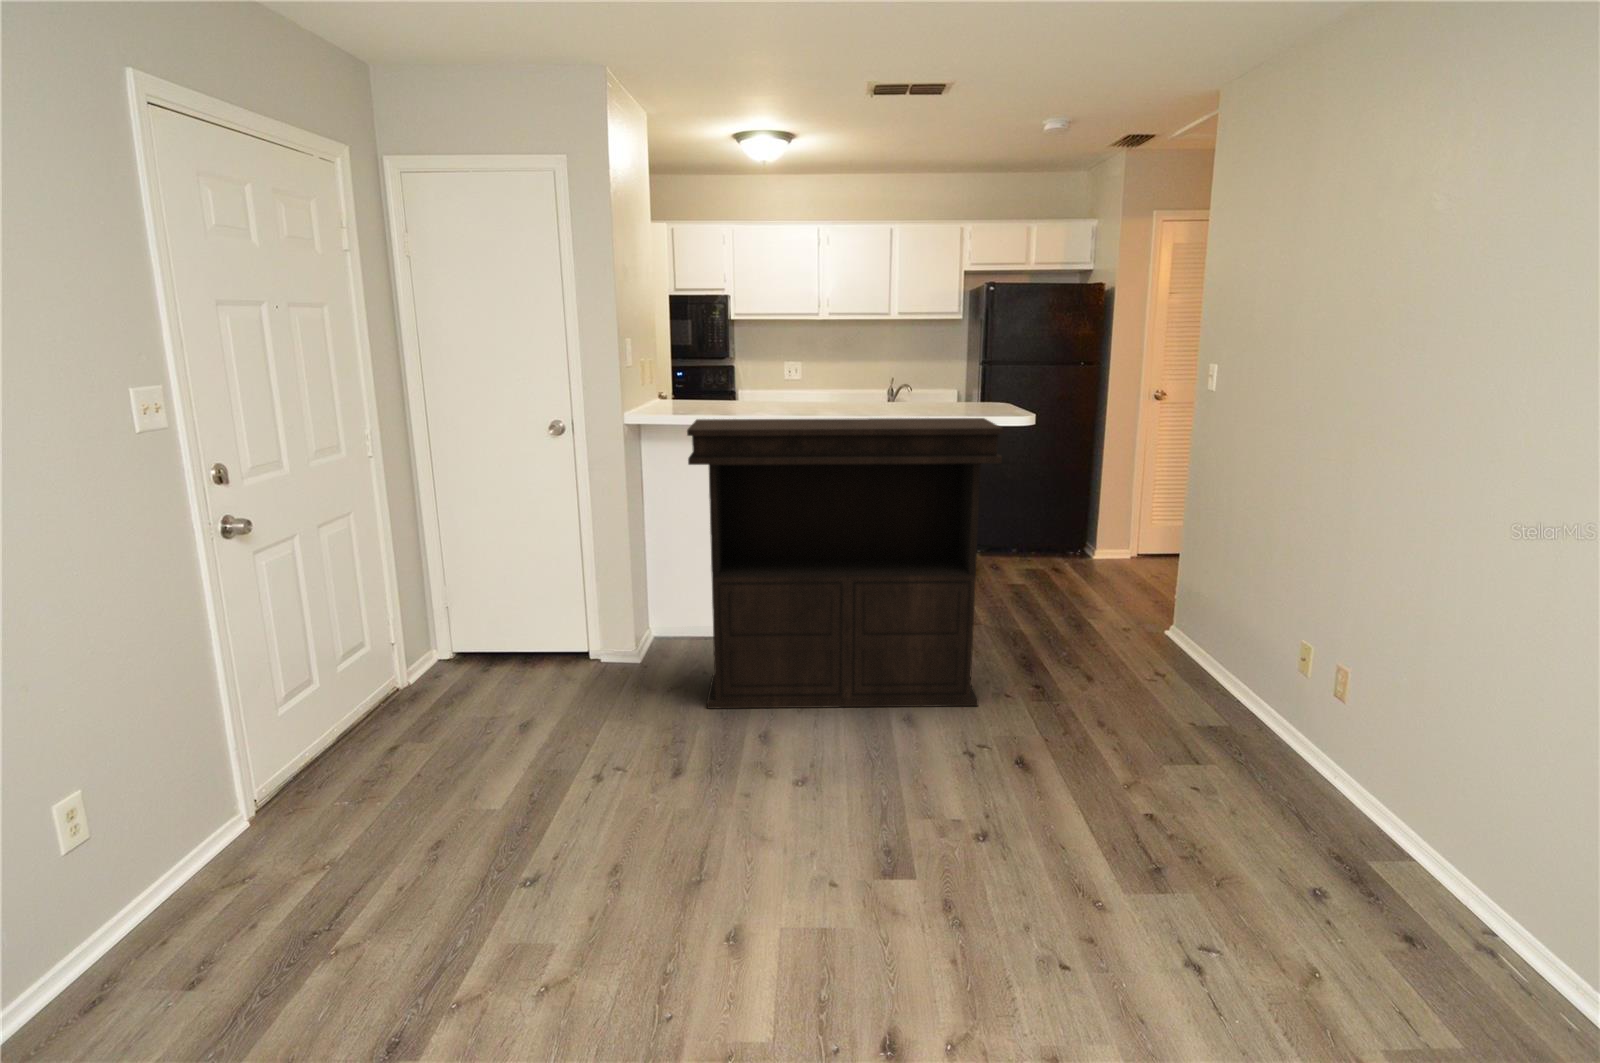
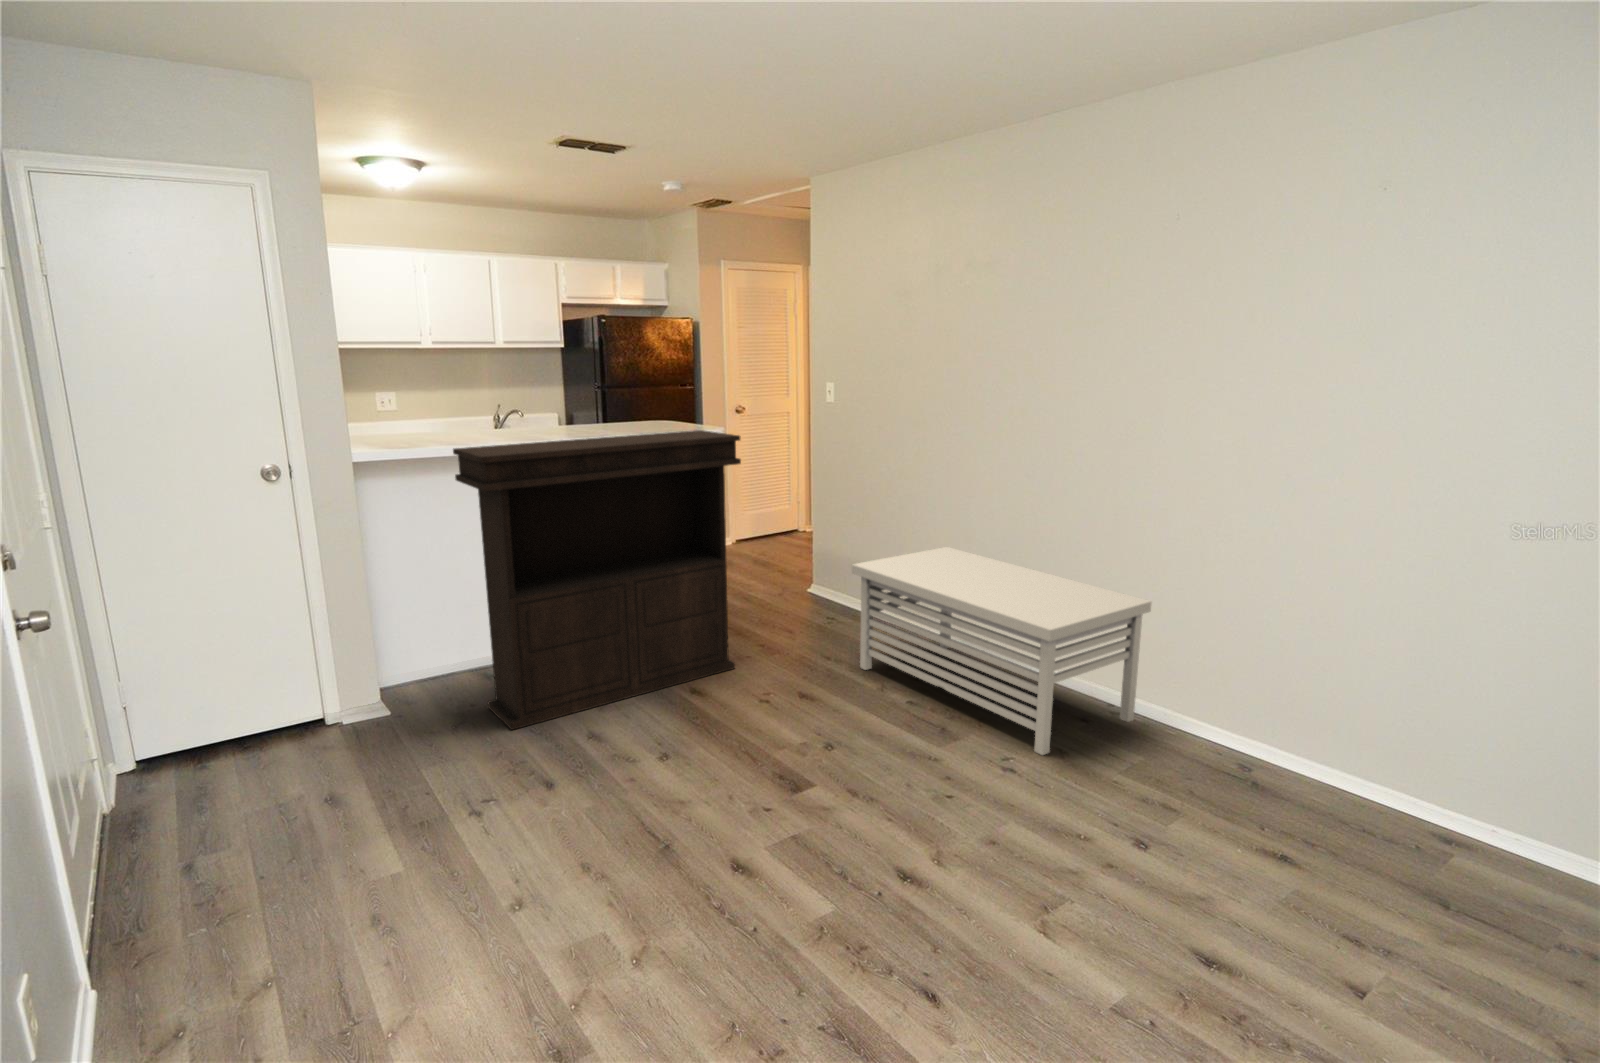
storage bench: none [1130,611,1575,973] -> present [852,547,1152,755]

